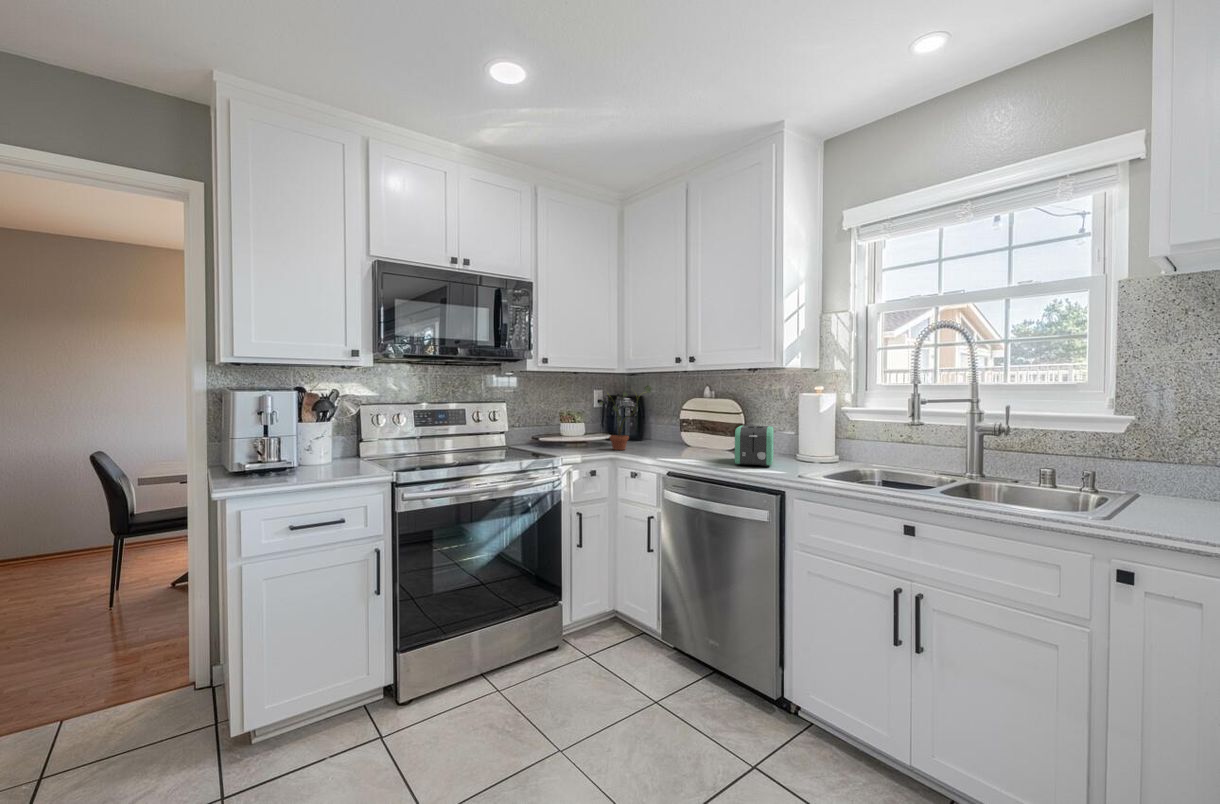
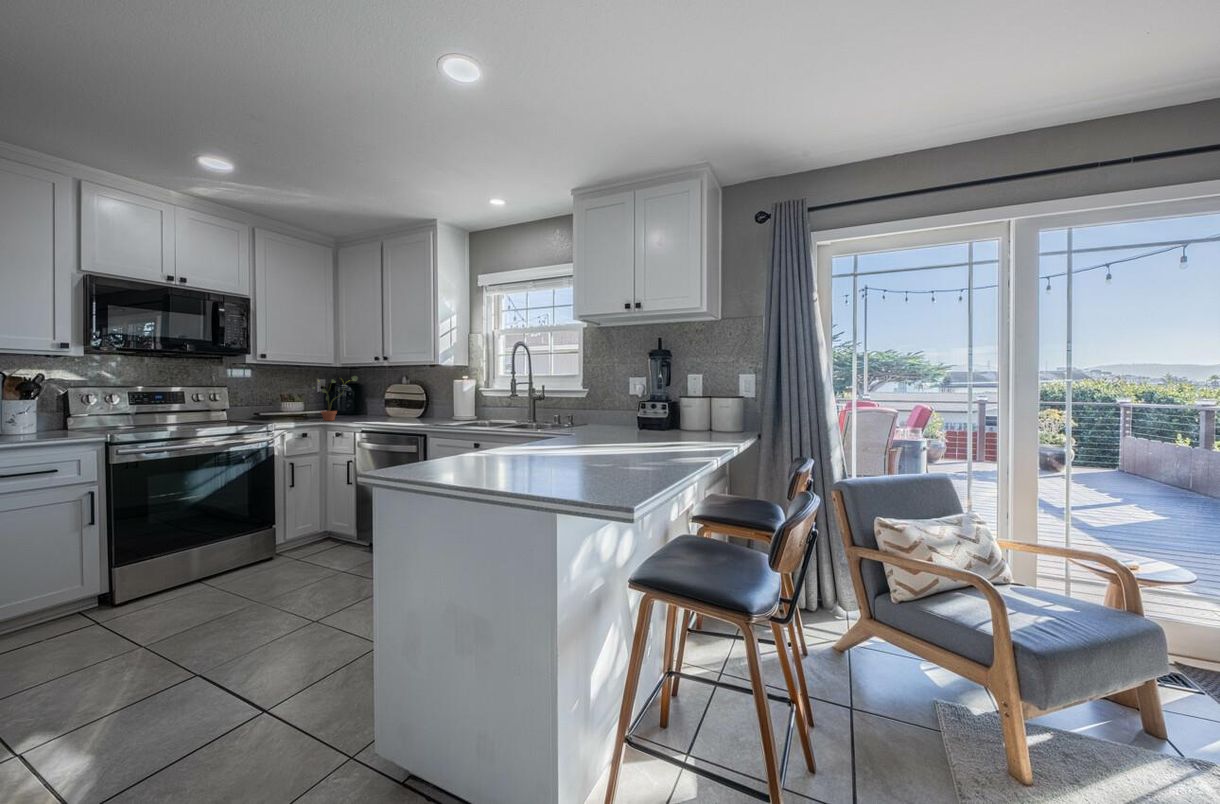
toaster: present [735,426,774,466] -> none [402,401,434,425]

